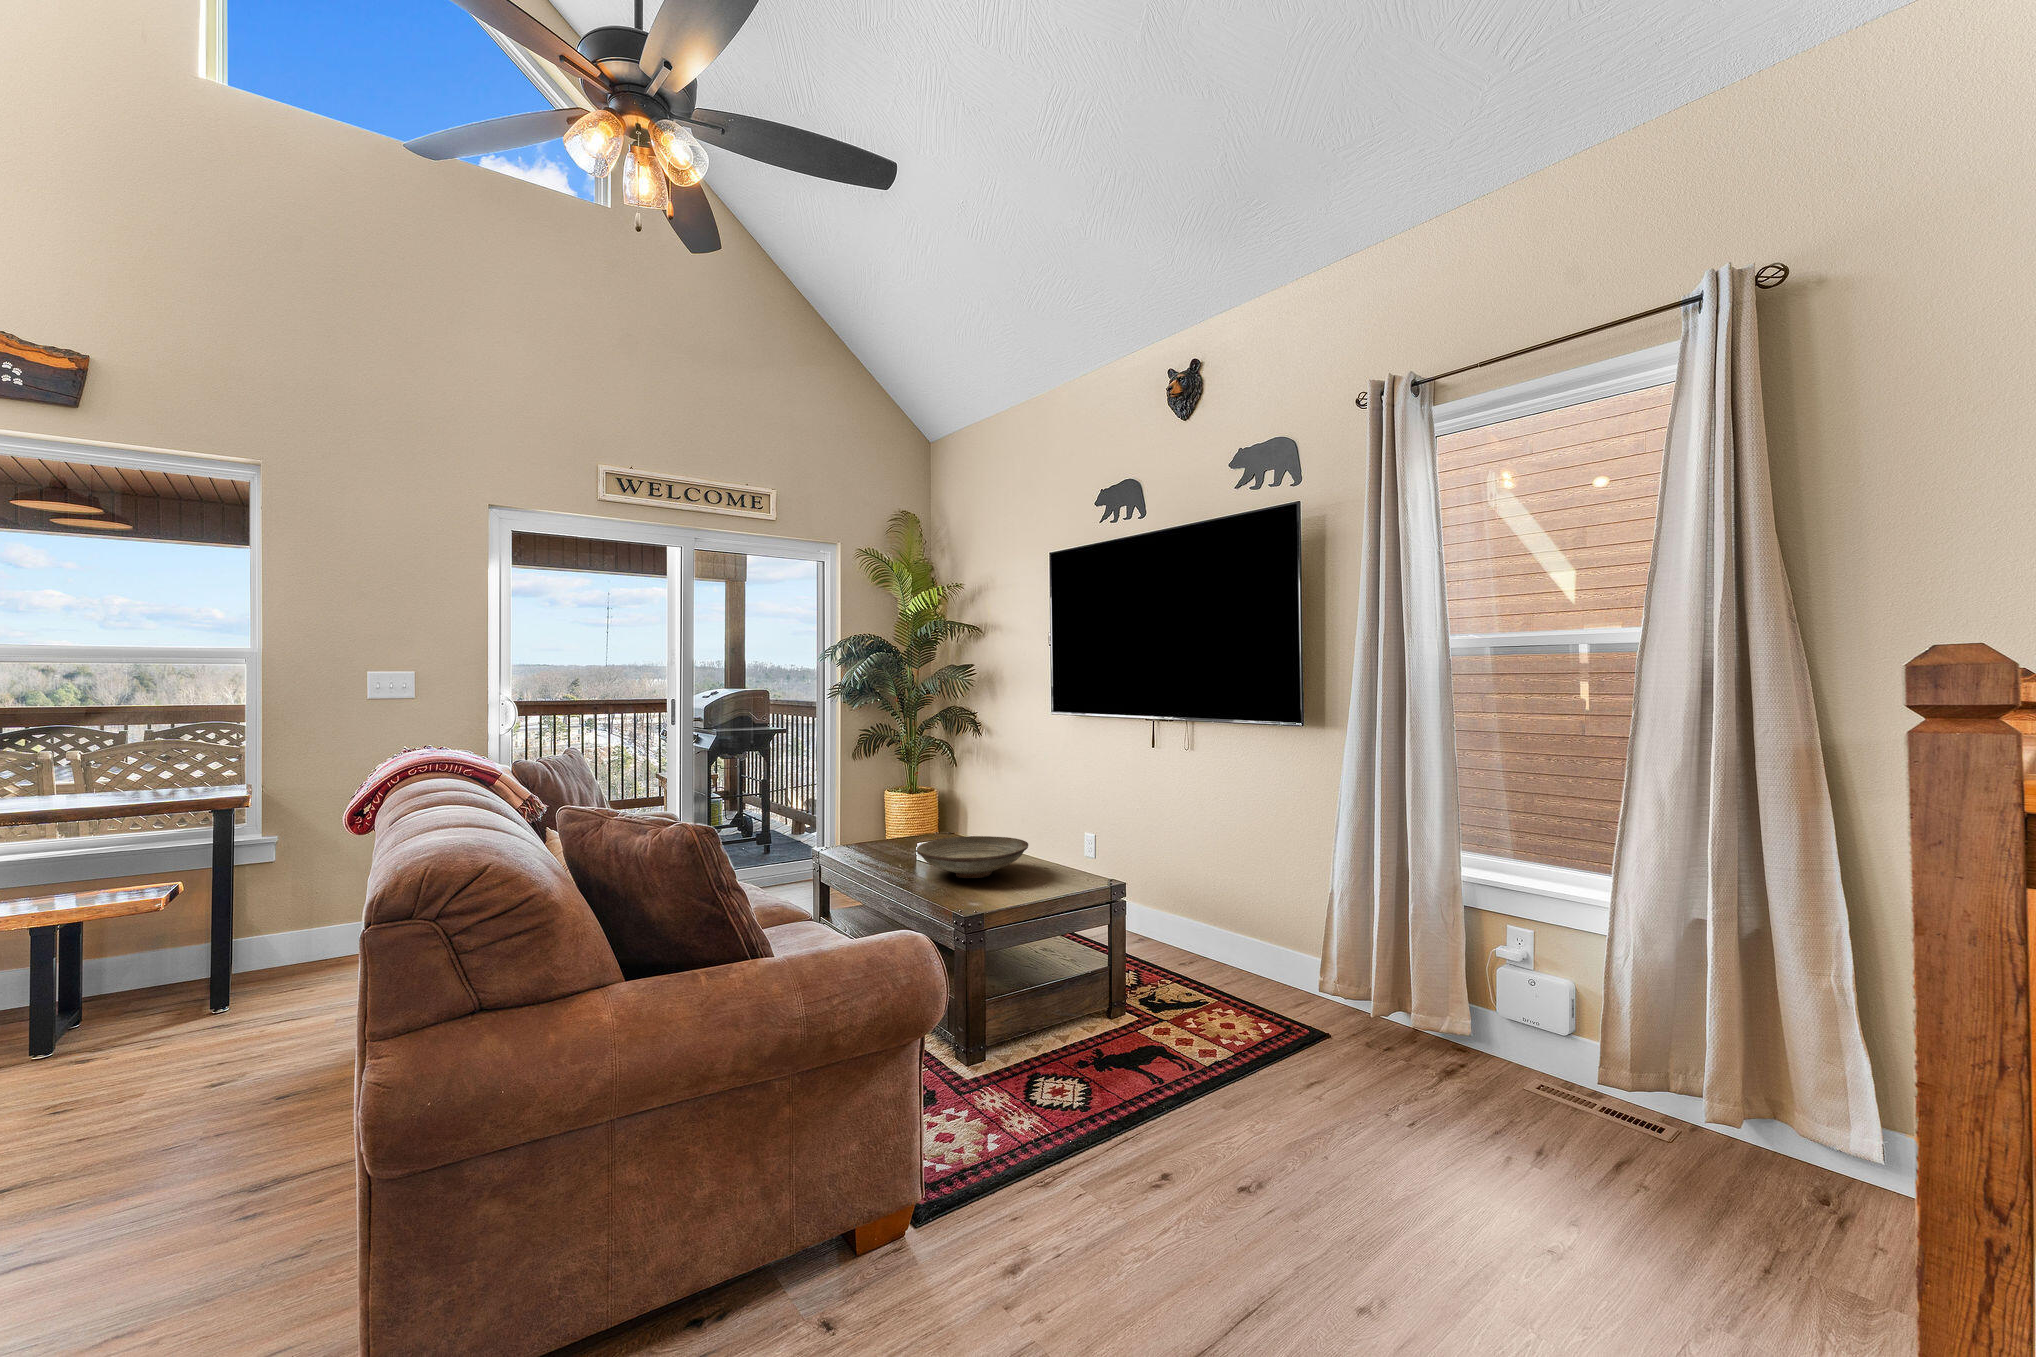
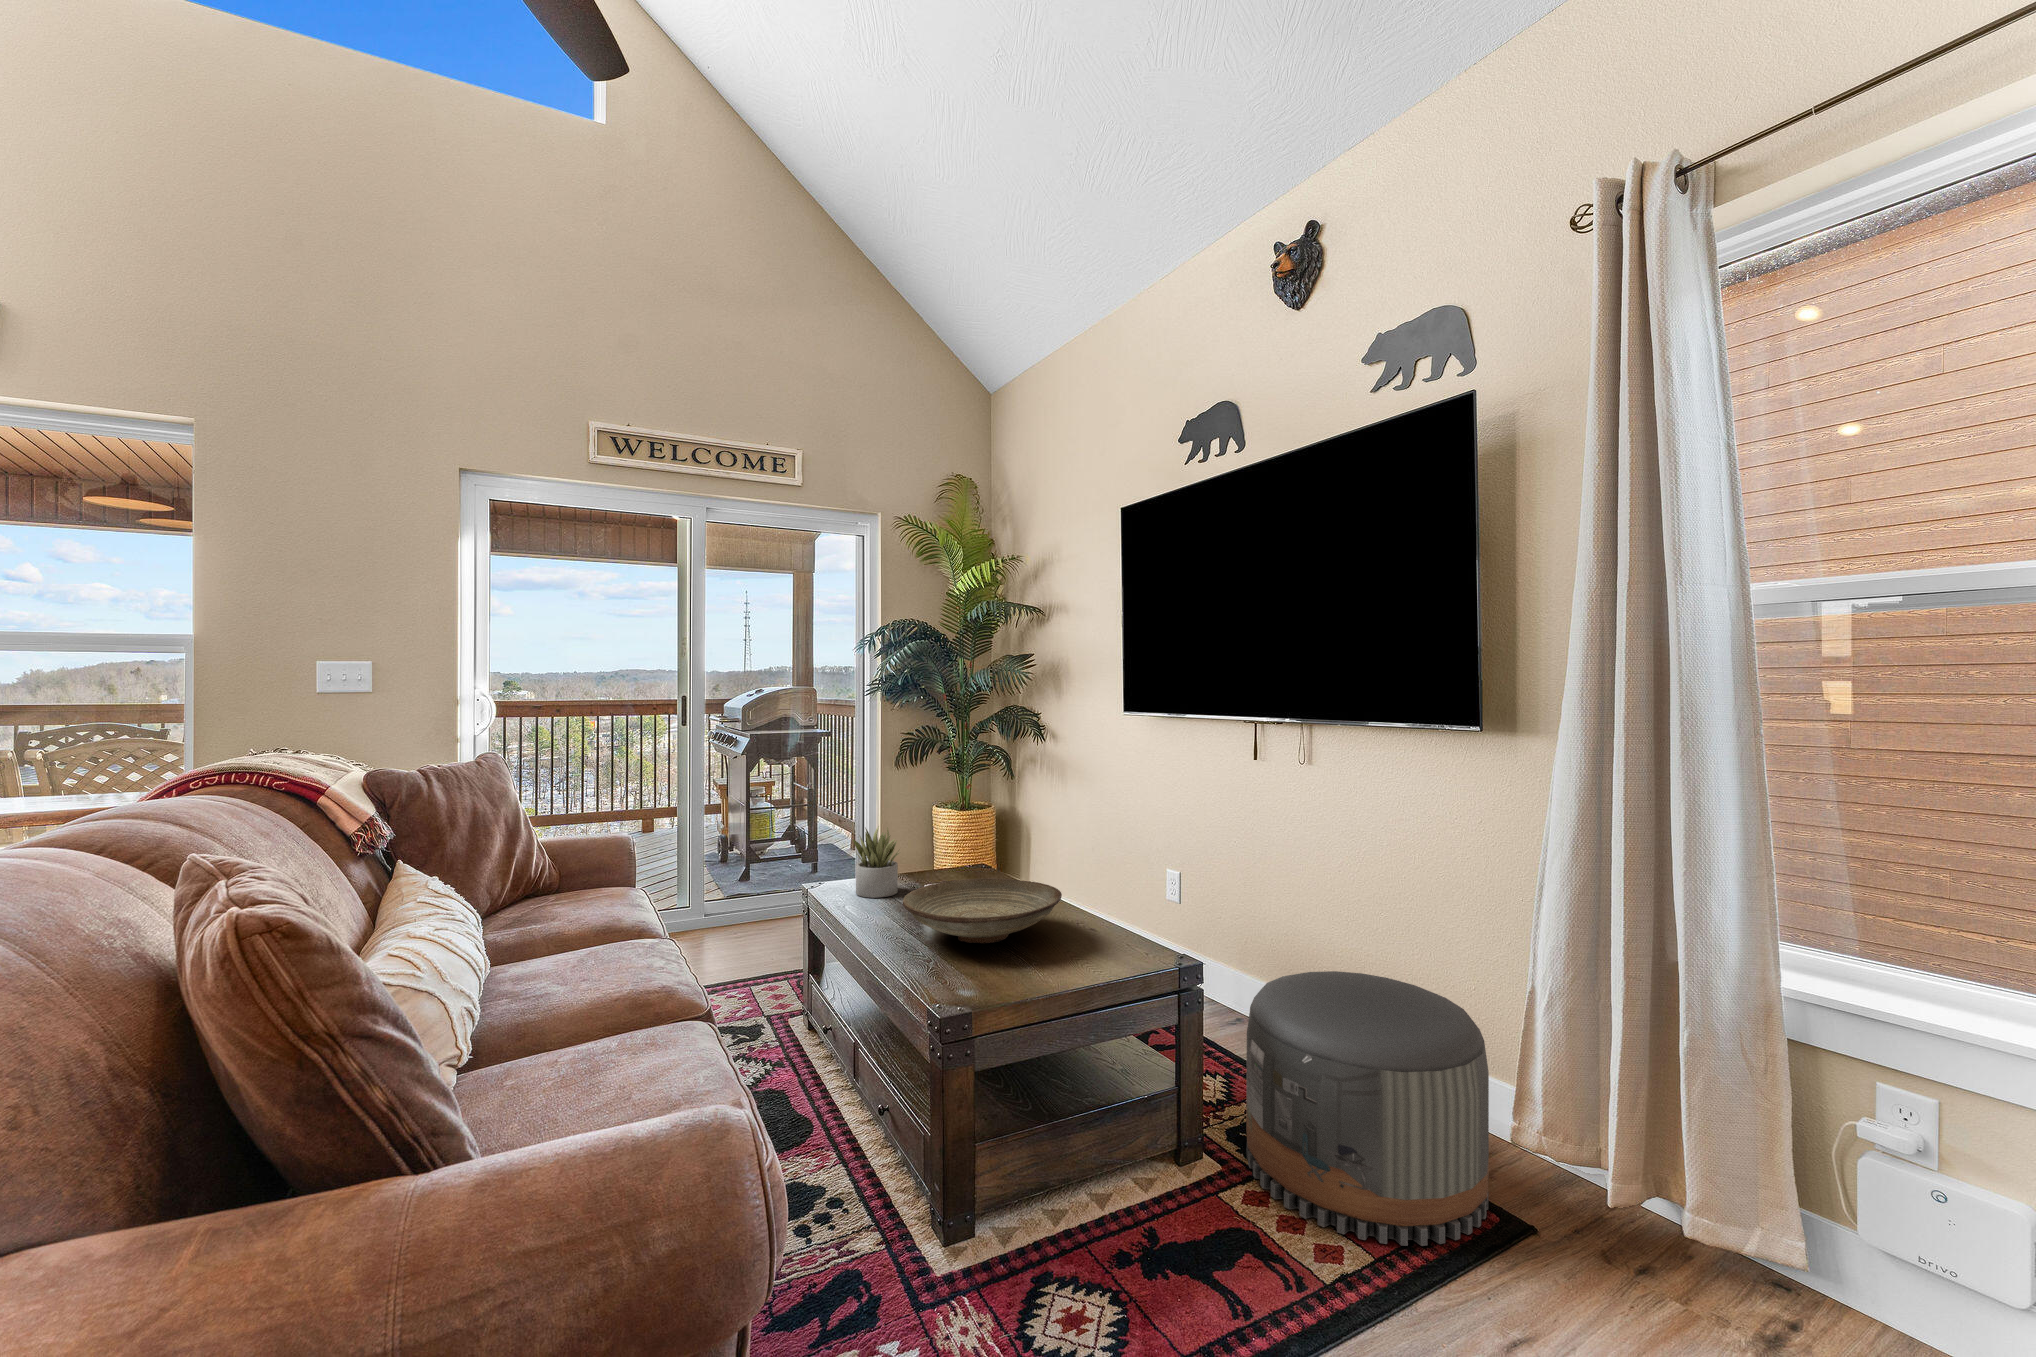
succulent plant: none [860,802,898,855] -> present [852,826,899,898]
pouf: none [1154,889,1304,1047] -> present [1246,971,1489,1246]

